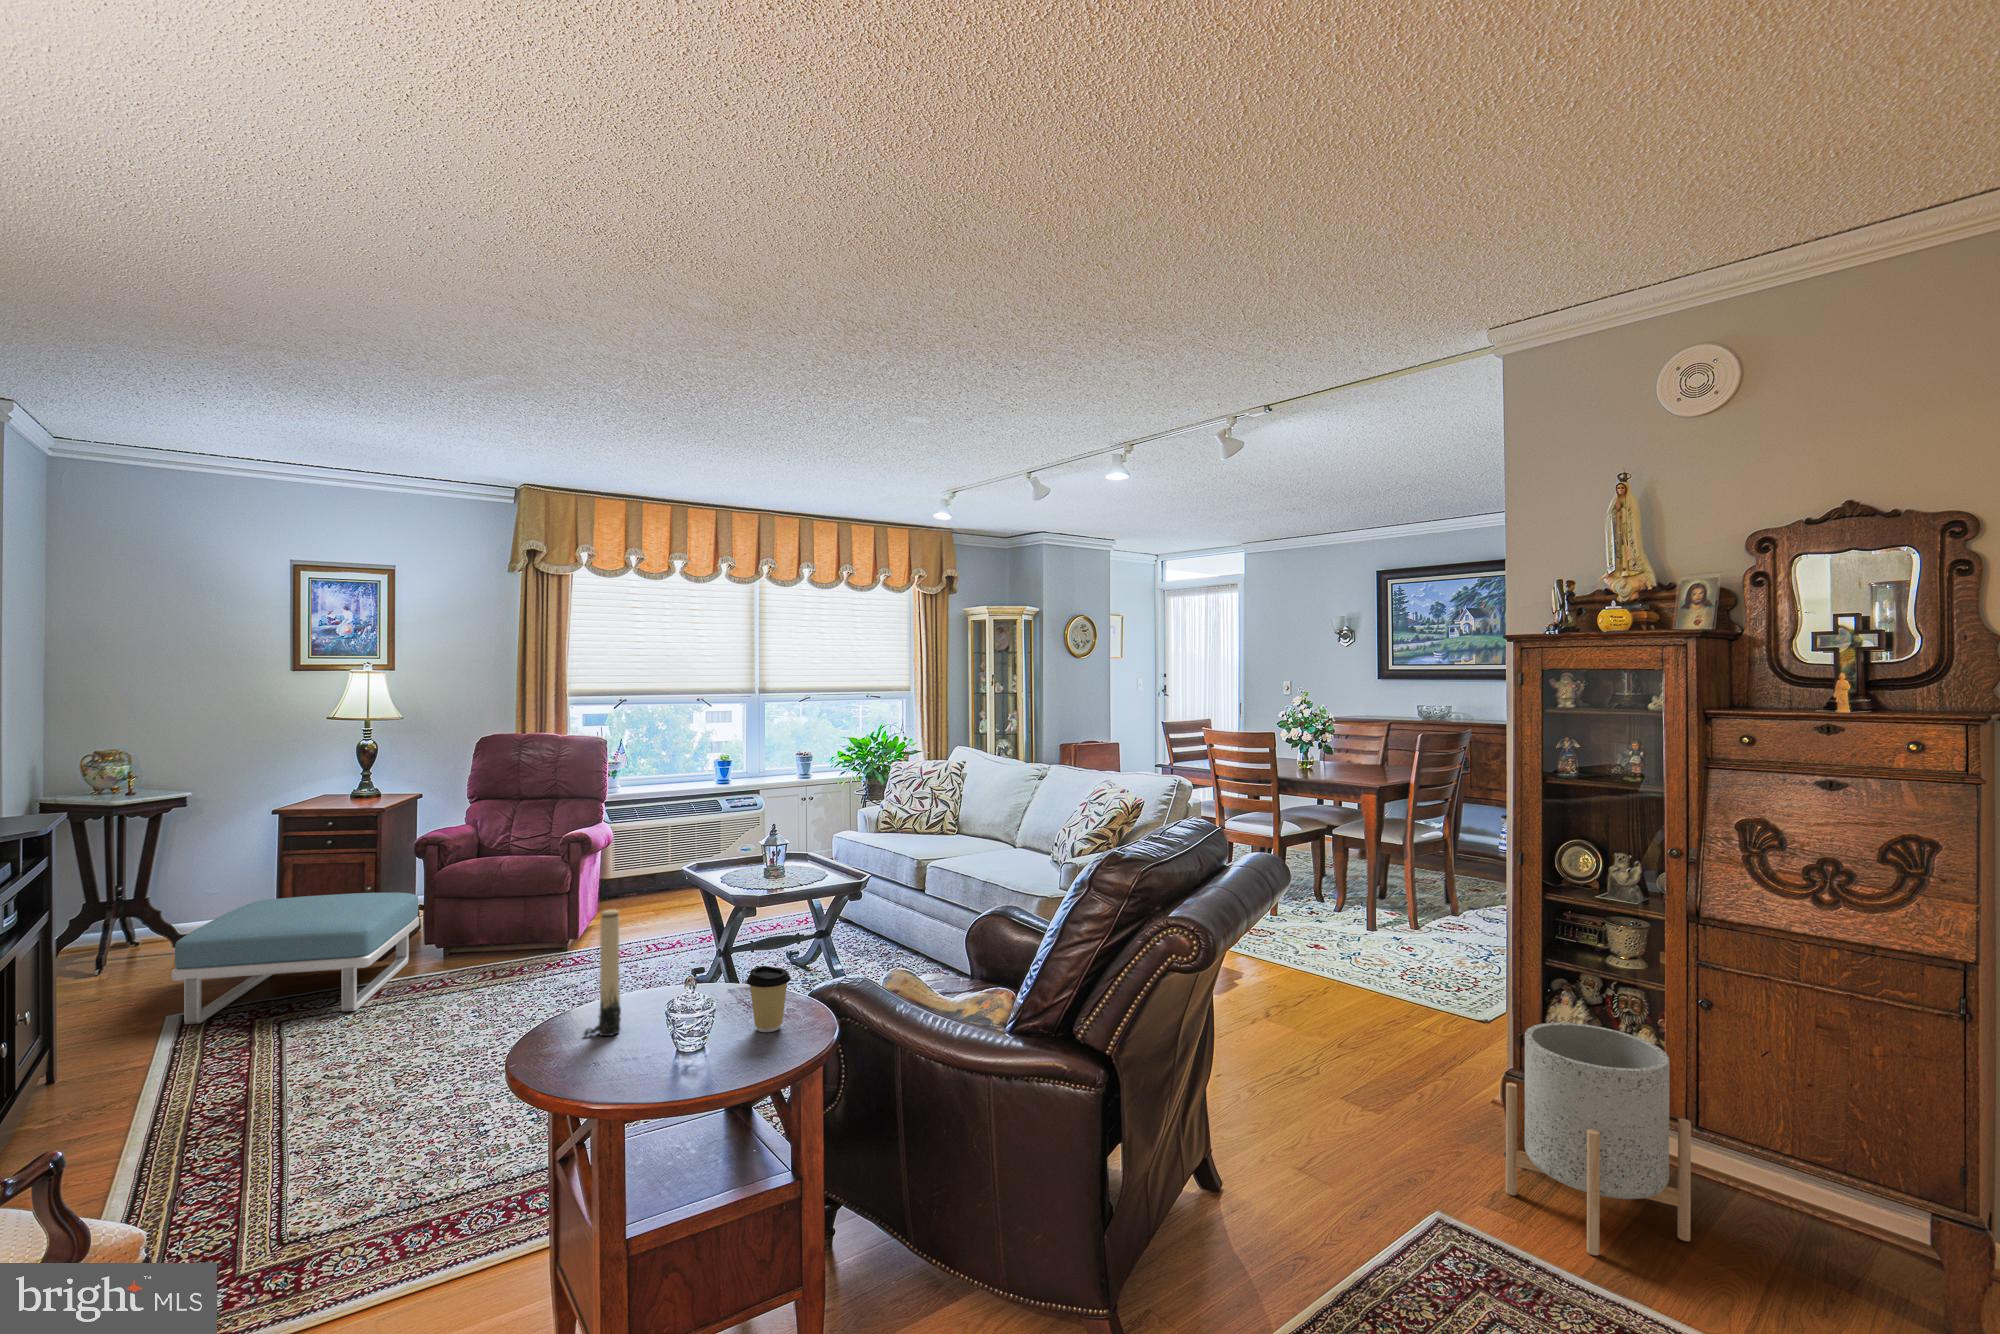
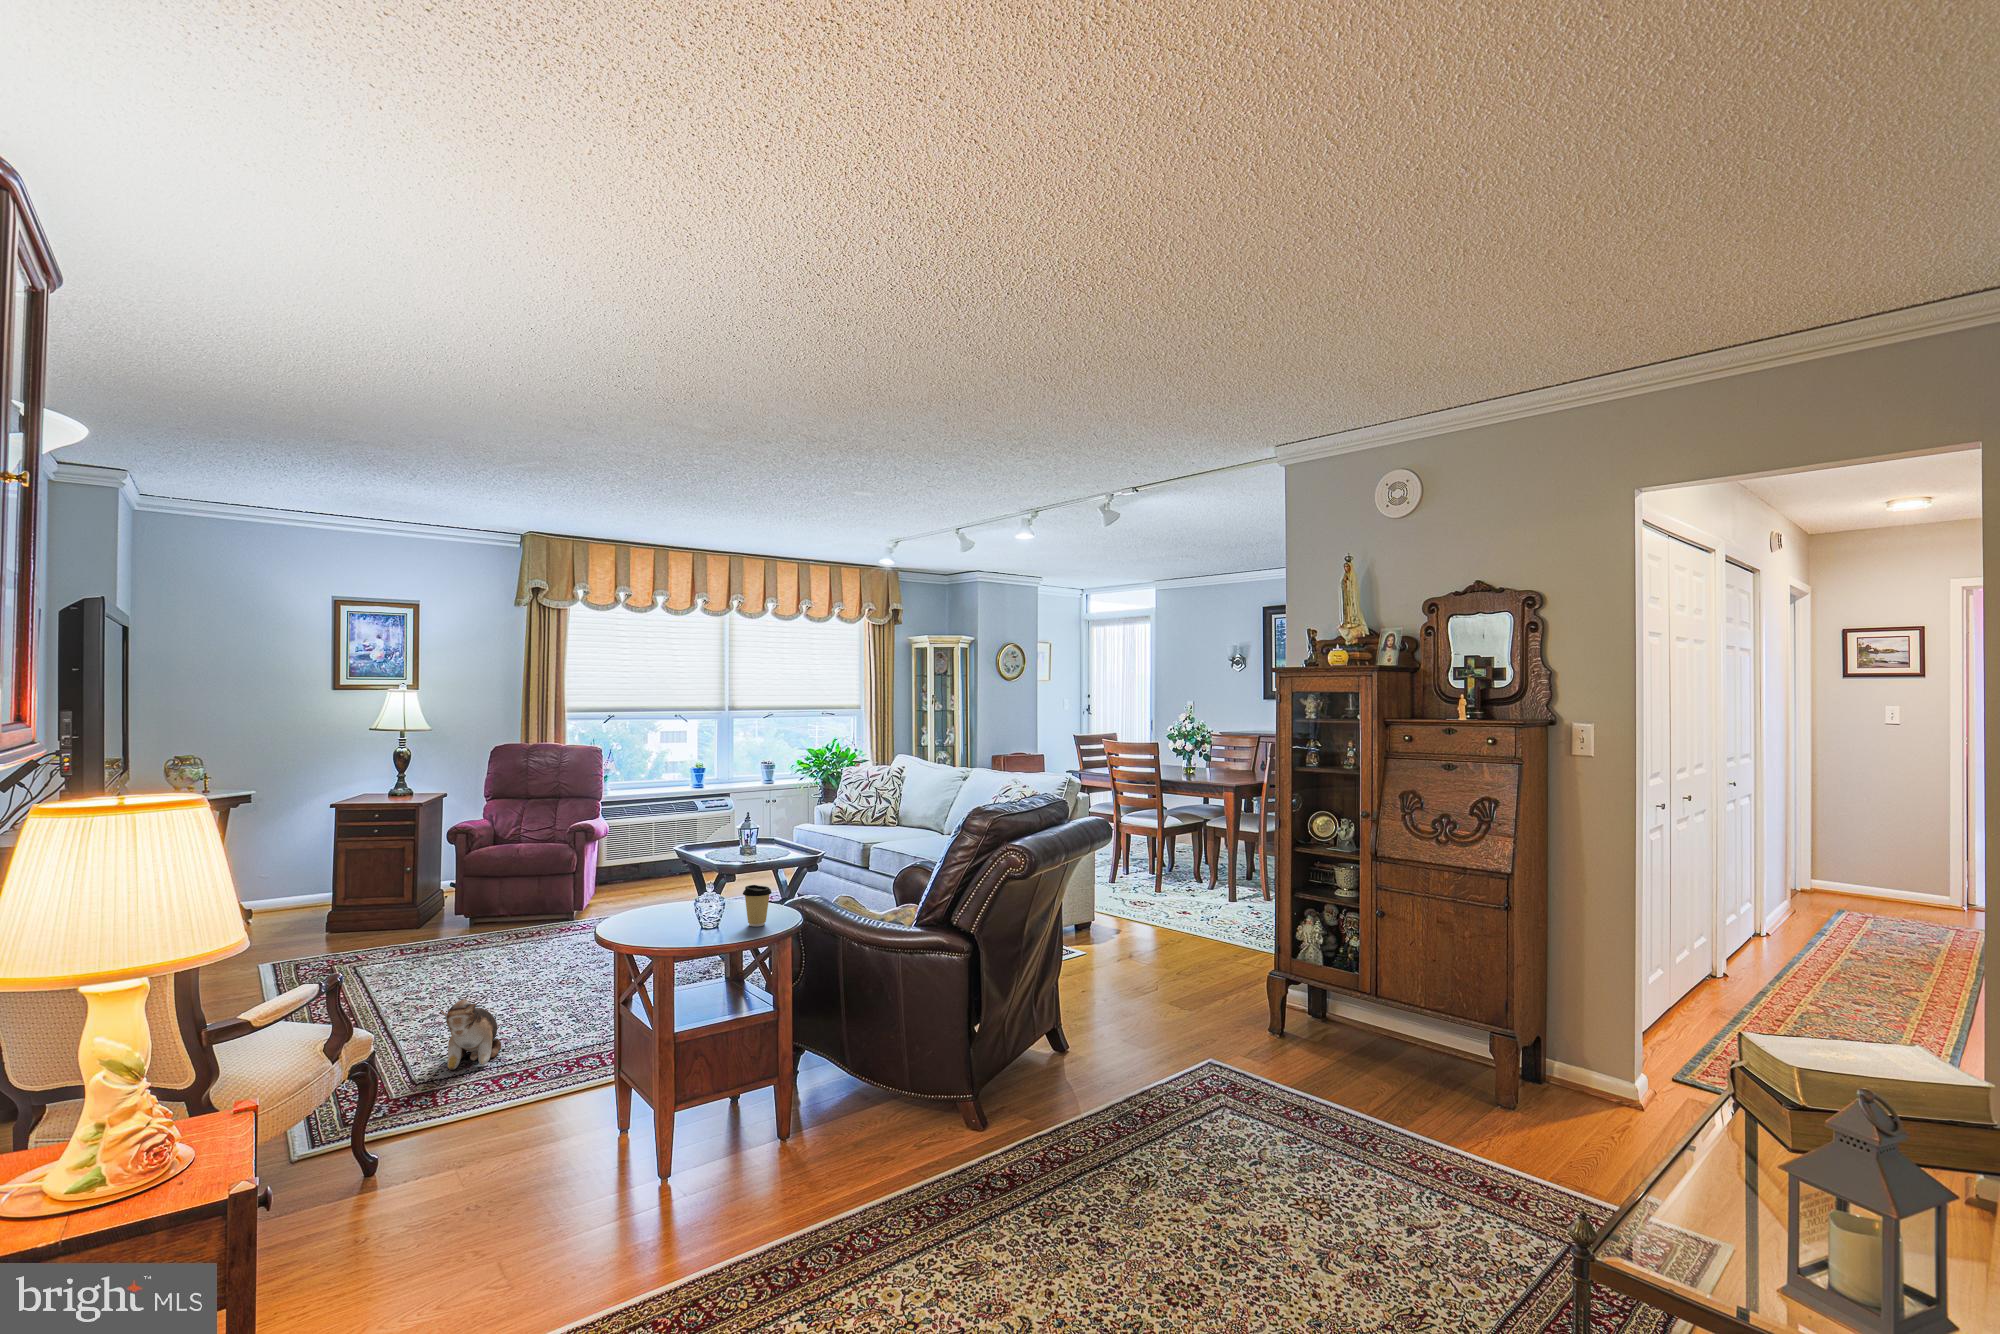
footstool: present [172,893,419,1024] -> none [267,871,453,969]
candle: present [584,910,621,1036] -> none [635,847,660,929]
planter: present [1506,1023,1691,1255] -> none [1262,934,1372,1079]
plush toy: none [323,1111,425,1209] -> present [440,1000,501,1070]

